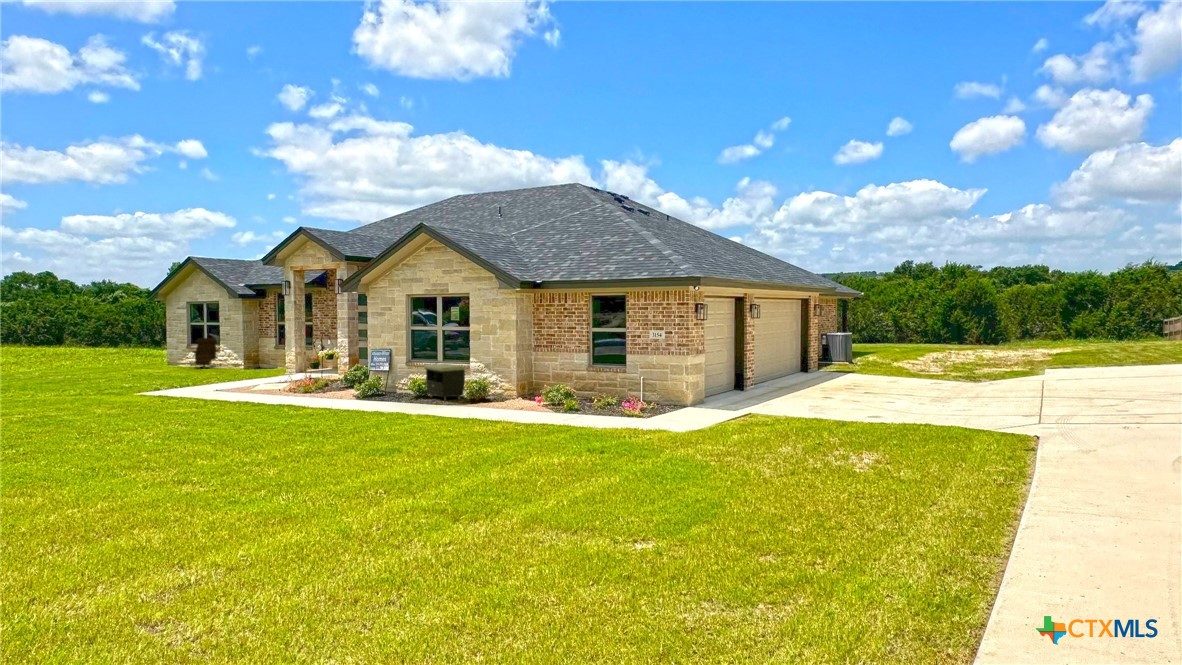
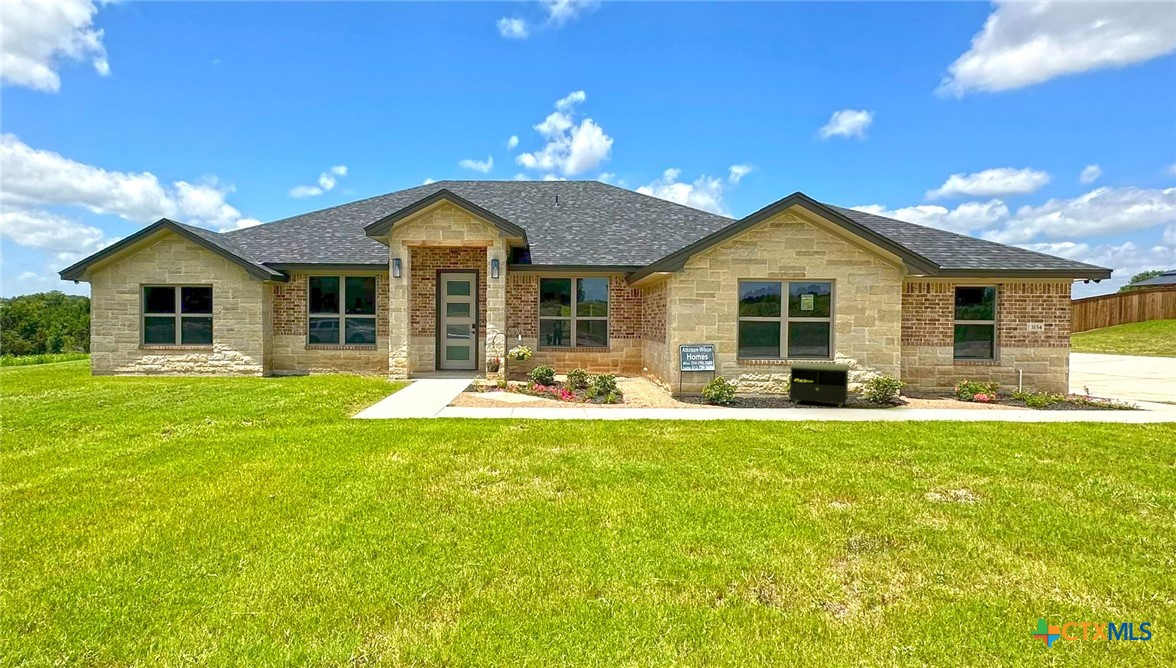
lounge chair: present [193,338,219,368] -> none [169,331,215,380]

